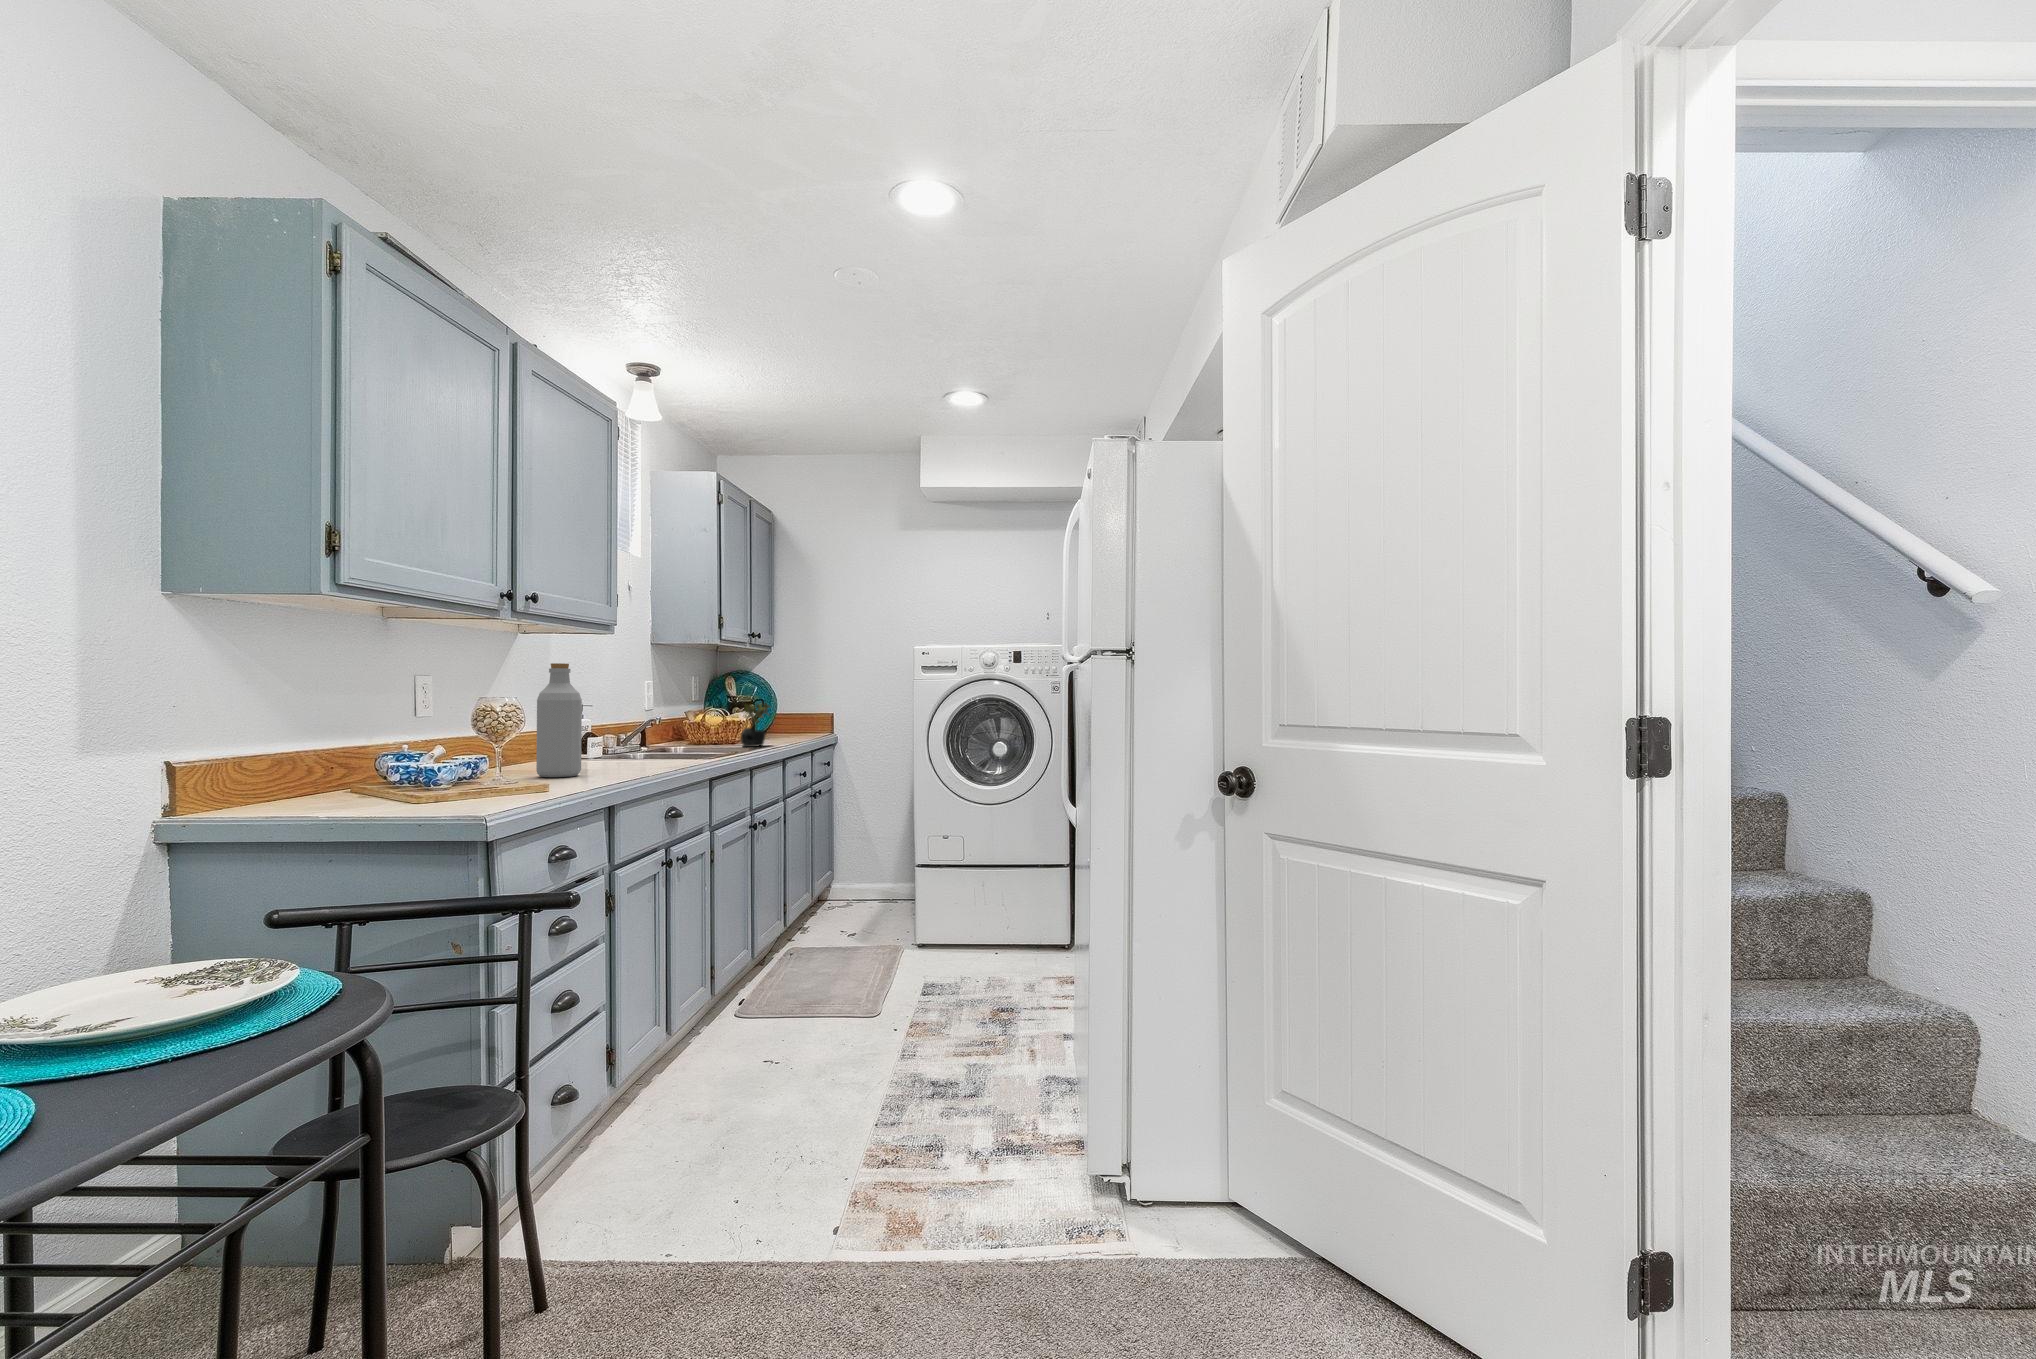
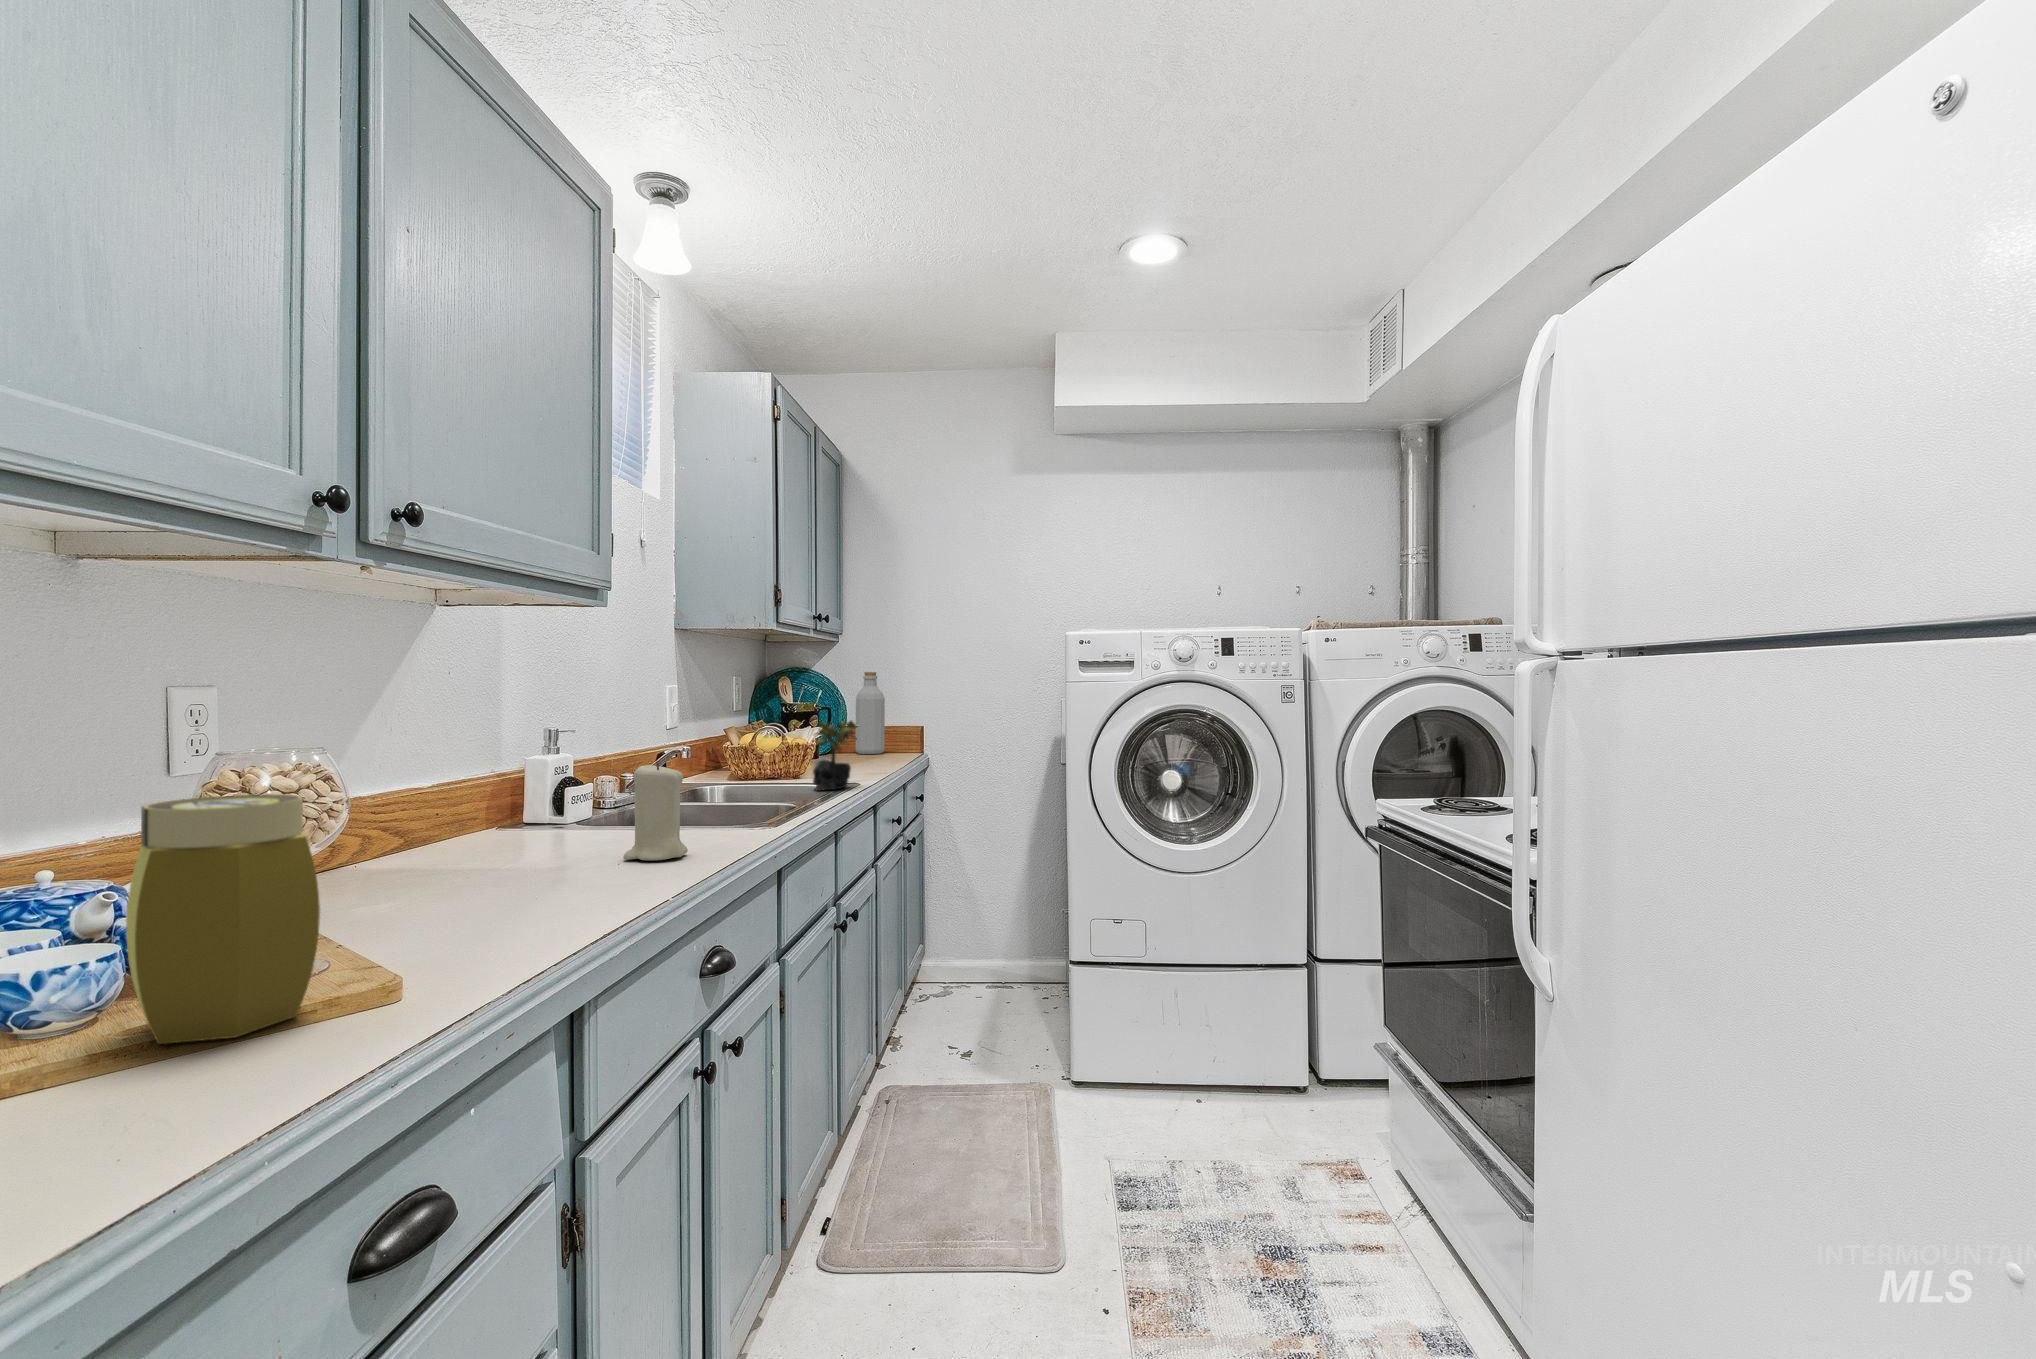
bottle: present [536,663,582,777] -> present [856,672,885,754]
jar: none [456,712,522,796] -> present [126,794,320,1044]
candle: none [626,716,660,767] -> present [623,761,688,860]

